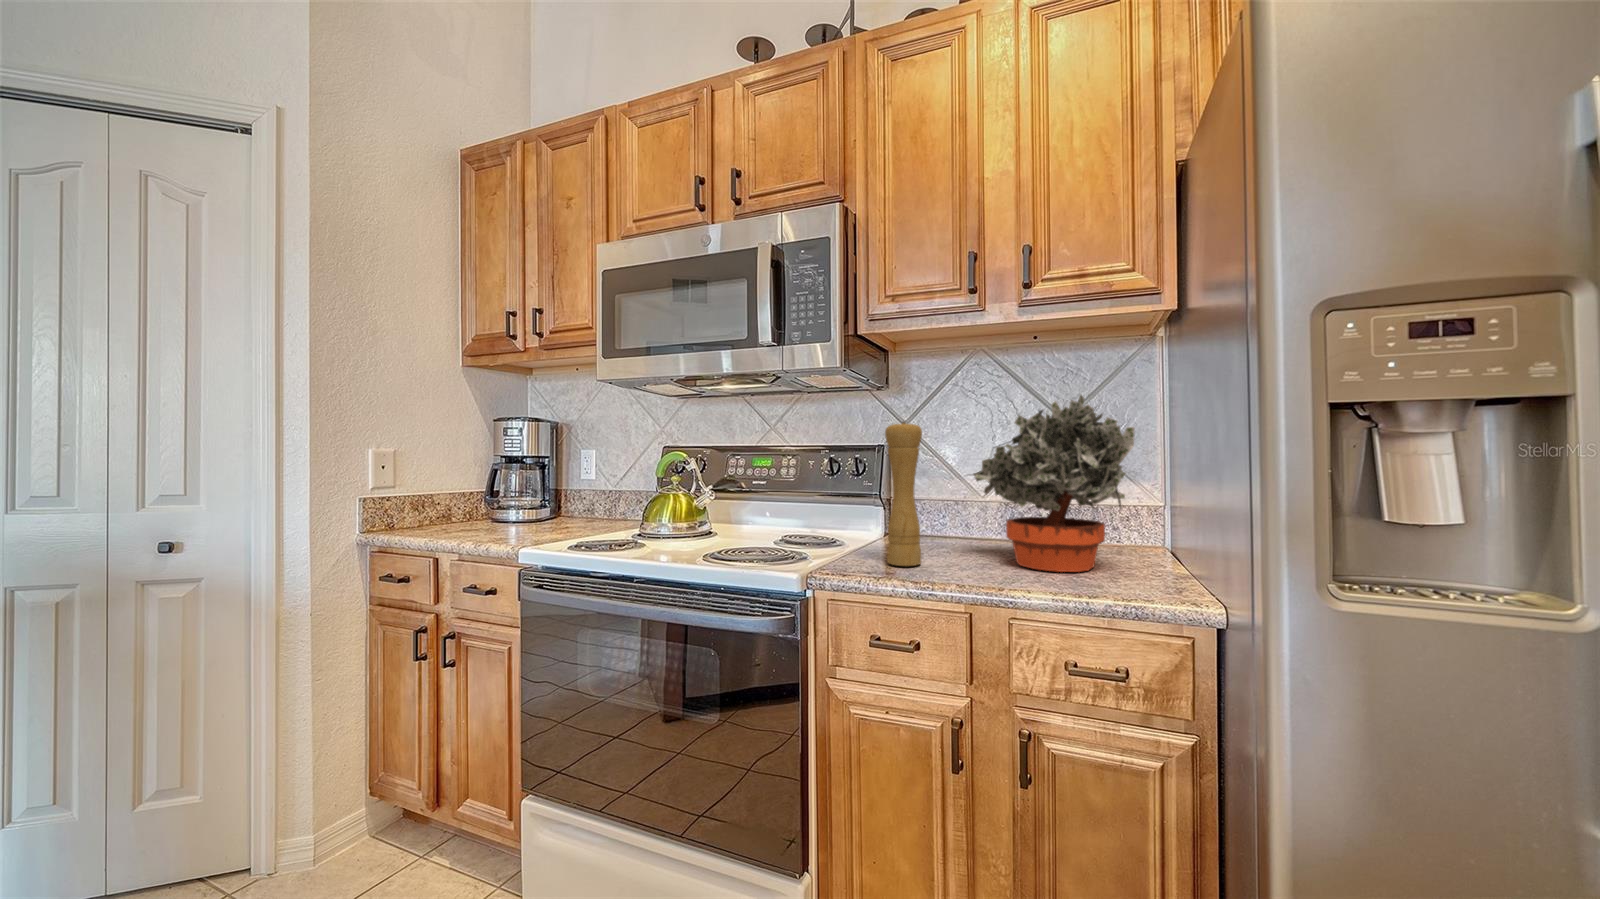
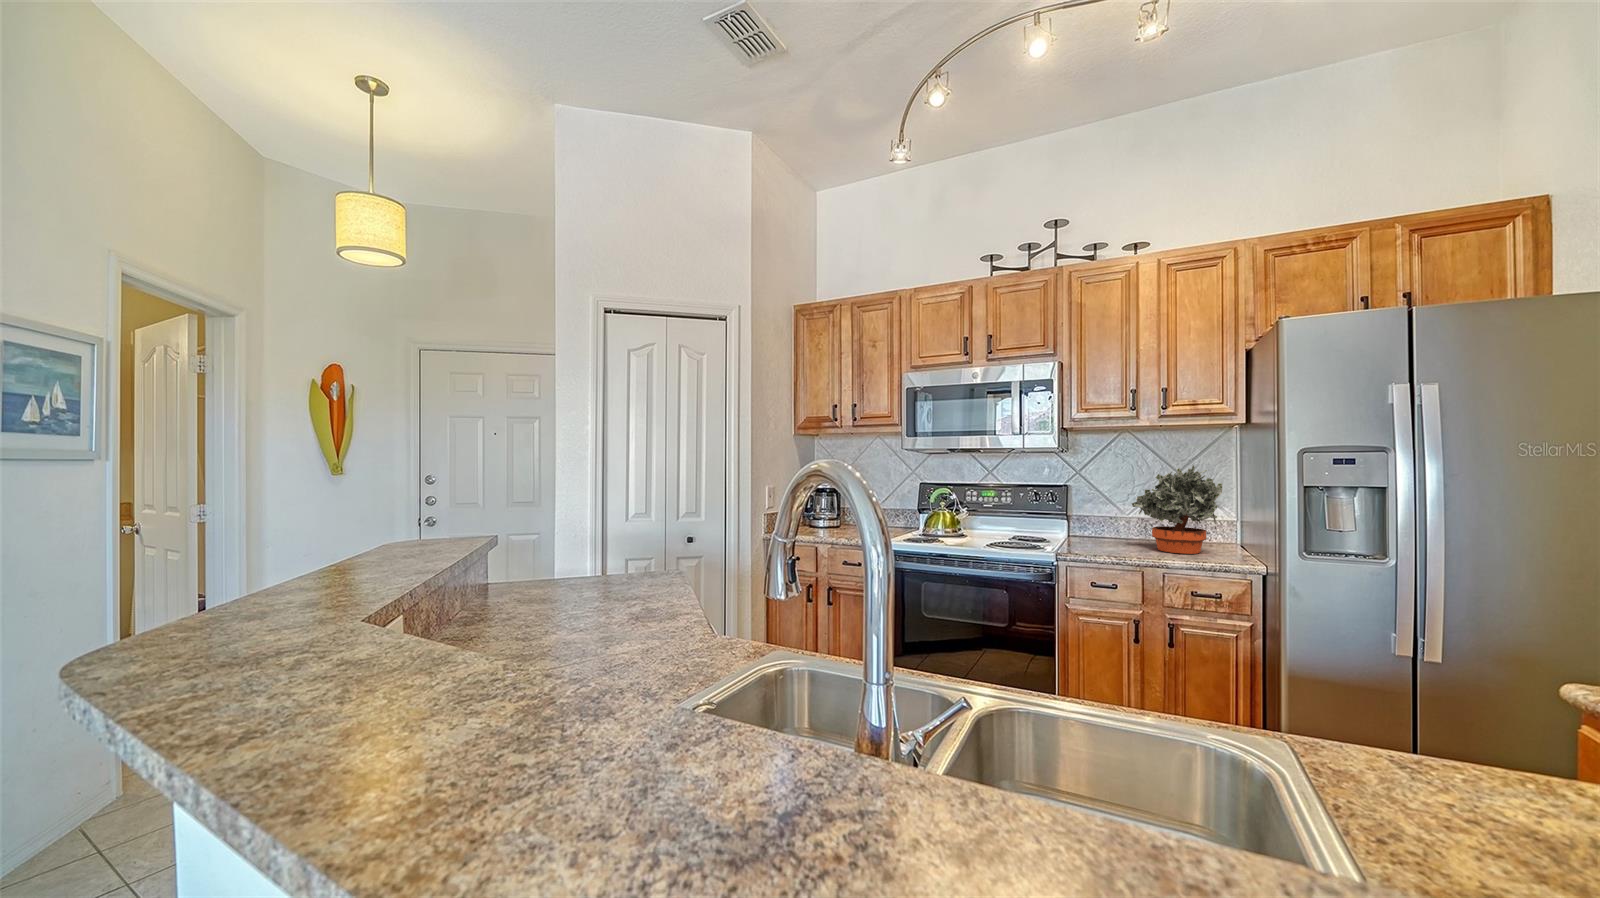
pepper mill: present [885,421,922,566] -> none [1087,477,1108,550]

